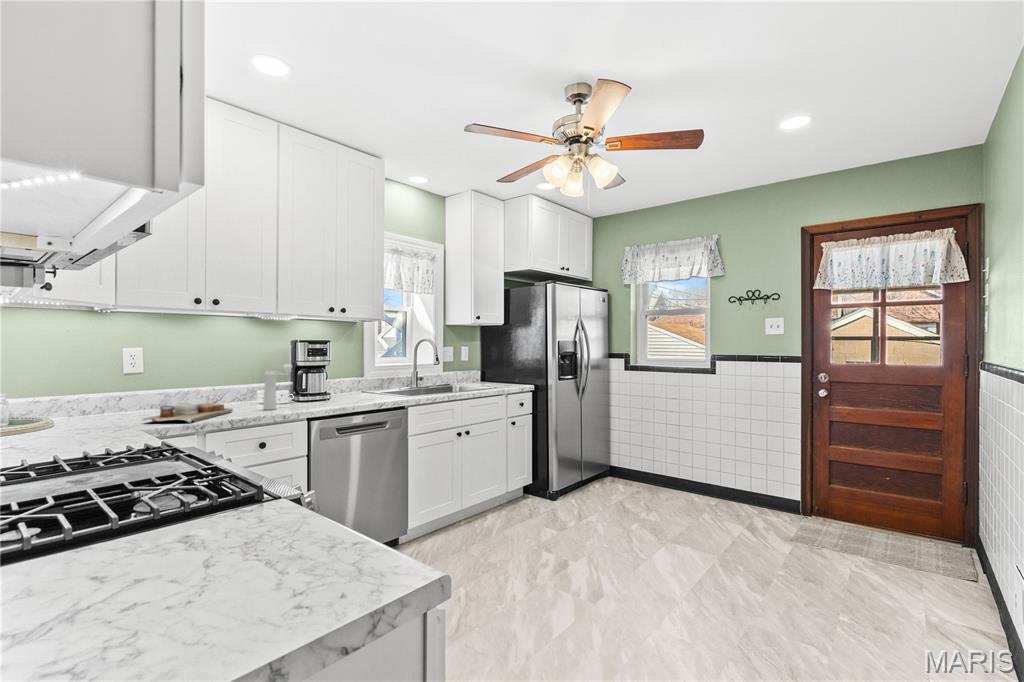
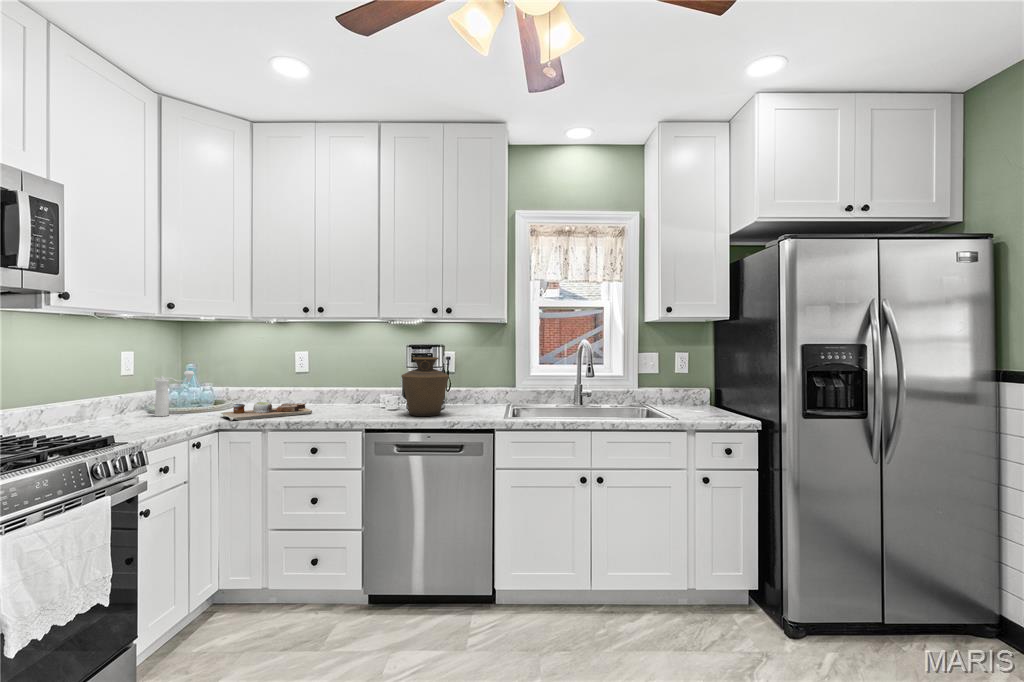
vase: none [315,349,361,403] -> present [402,357,449,416]
pepper mill: present [263,364,292,410] -> present [154,371,194,417]

